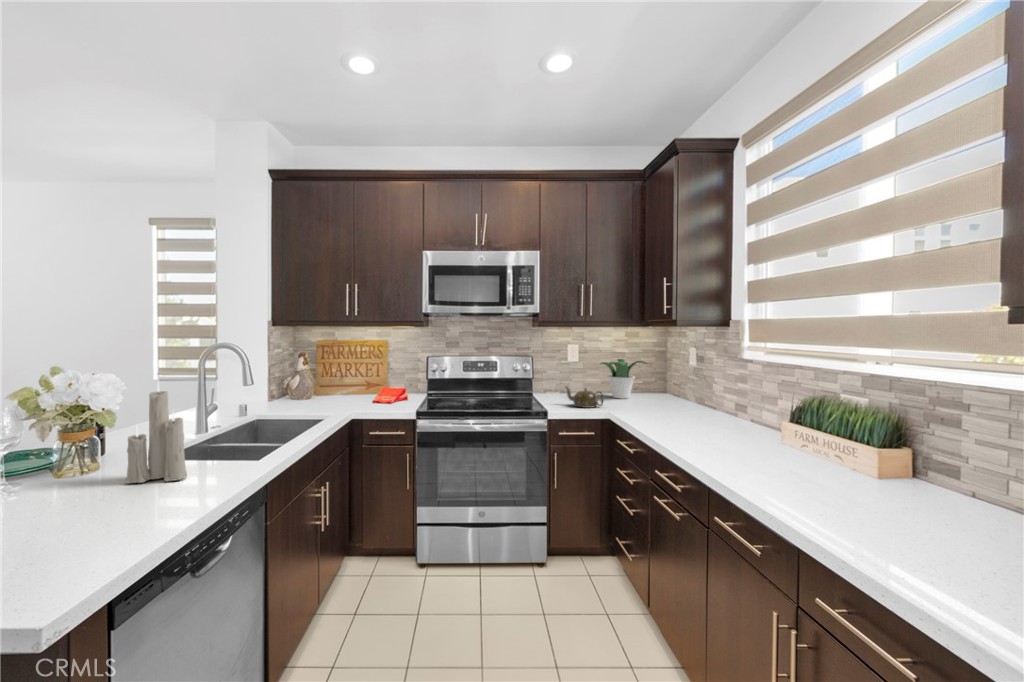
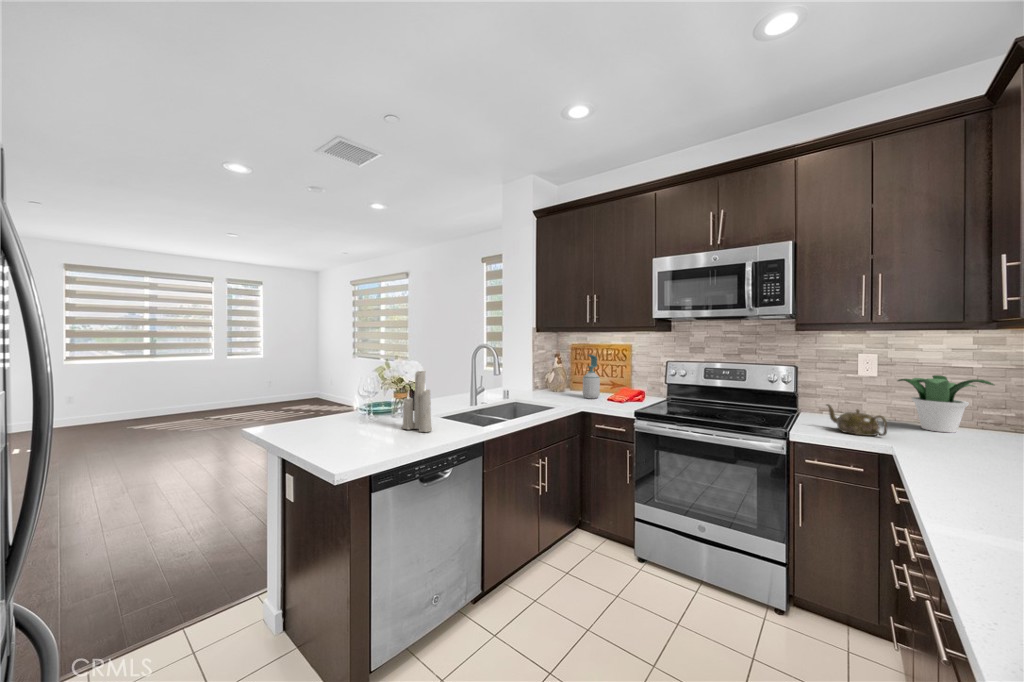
soap bottle: none [342,353,363,404] -> present [583,355,600,399]

